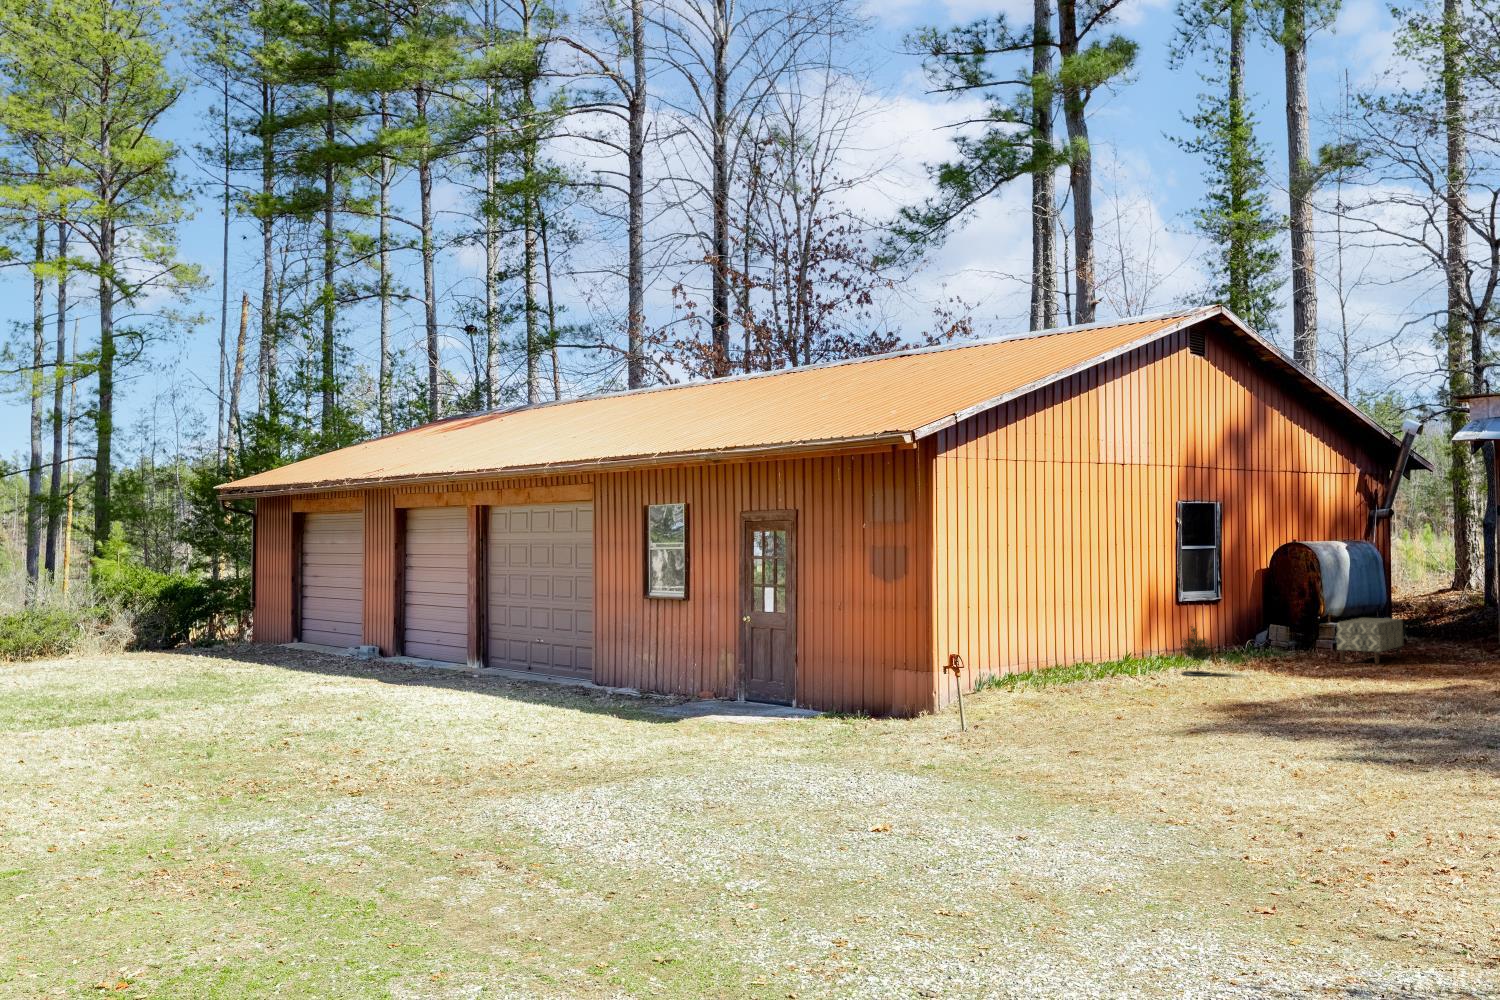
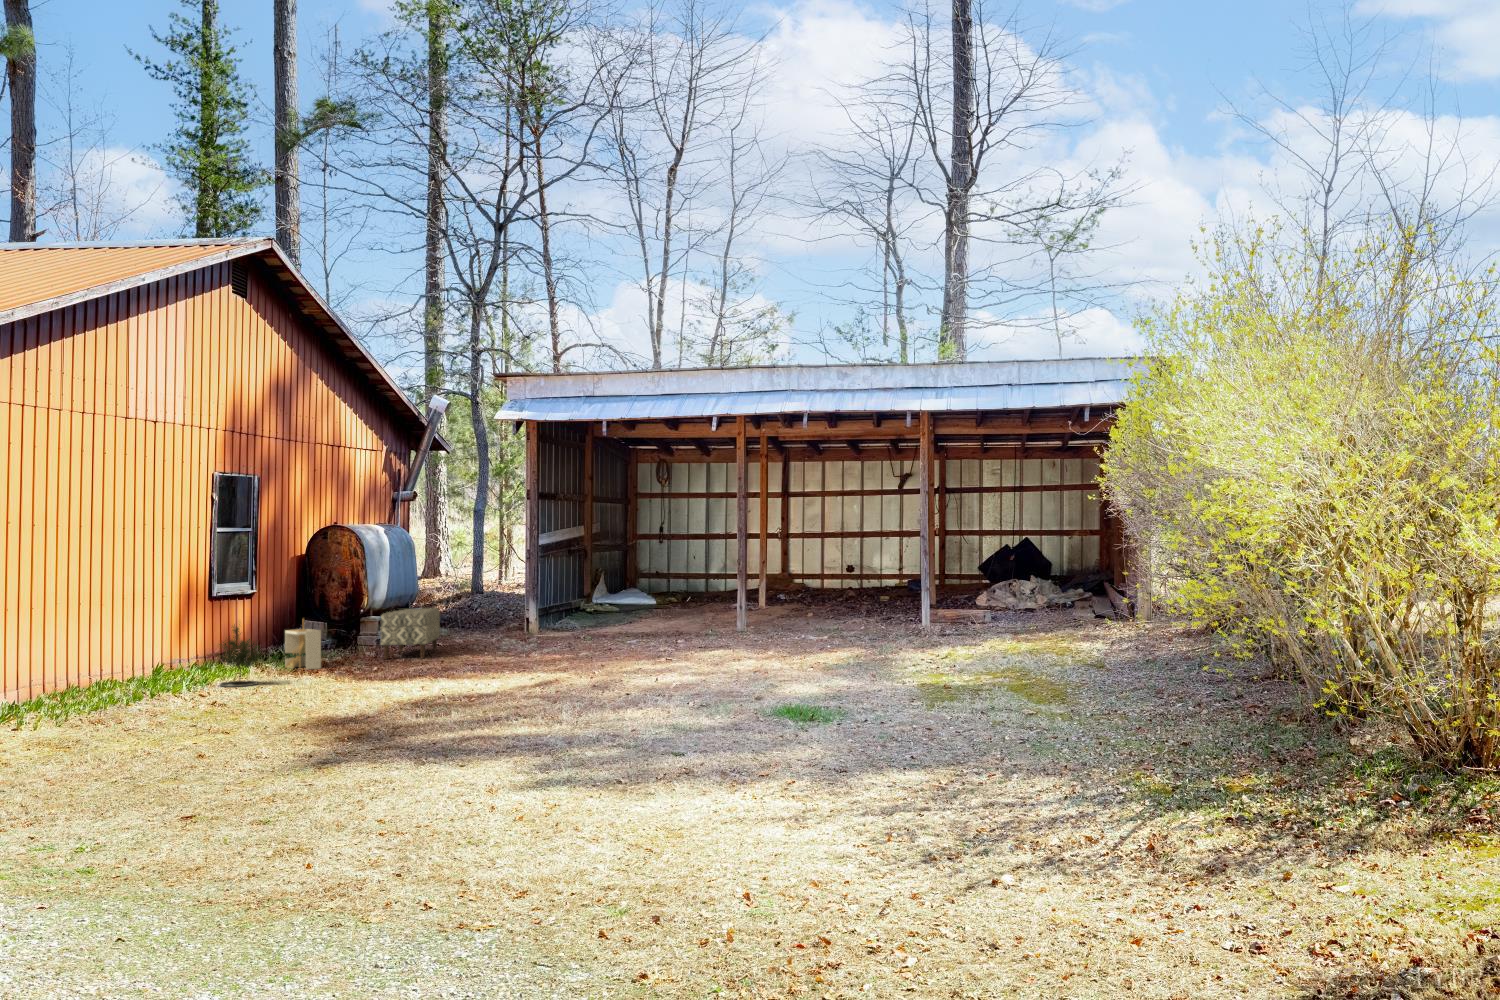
storage bin: none [1247,622,1277,666] -> present [285,620,321,670]

